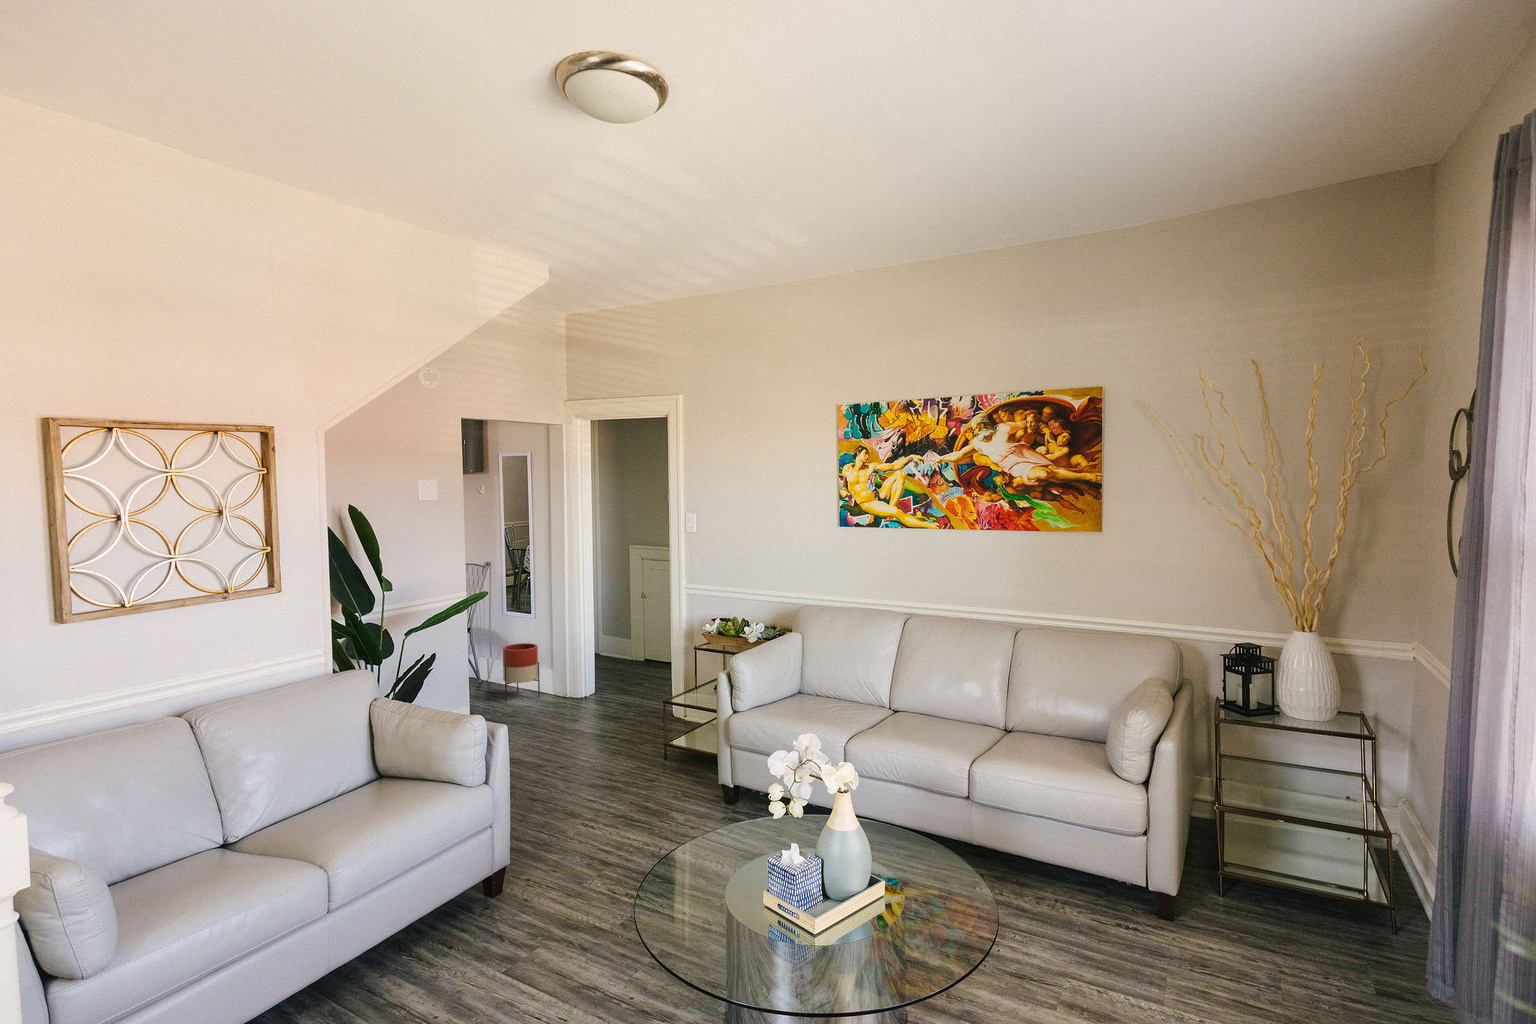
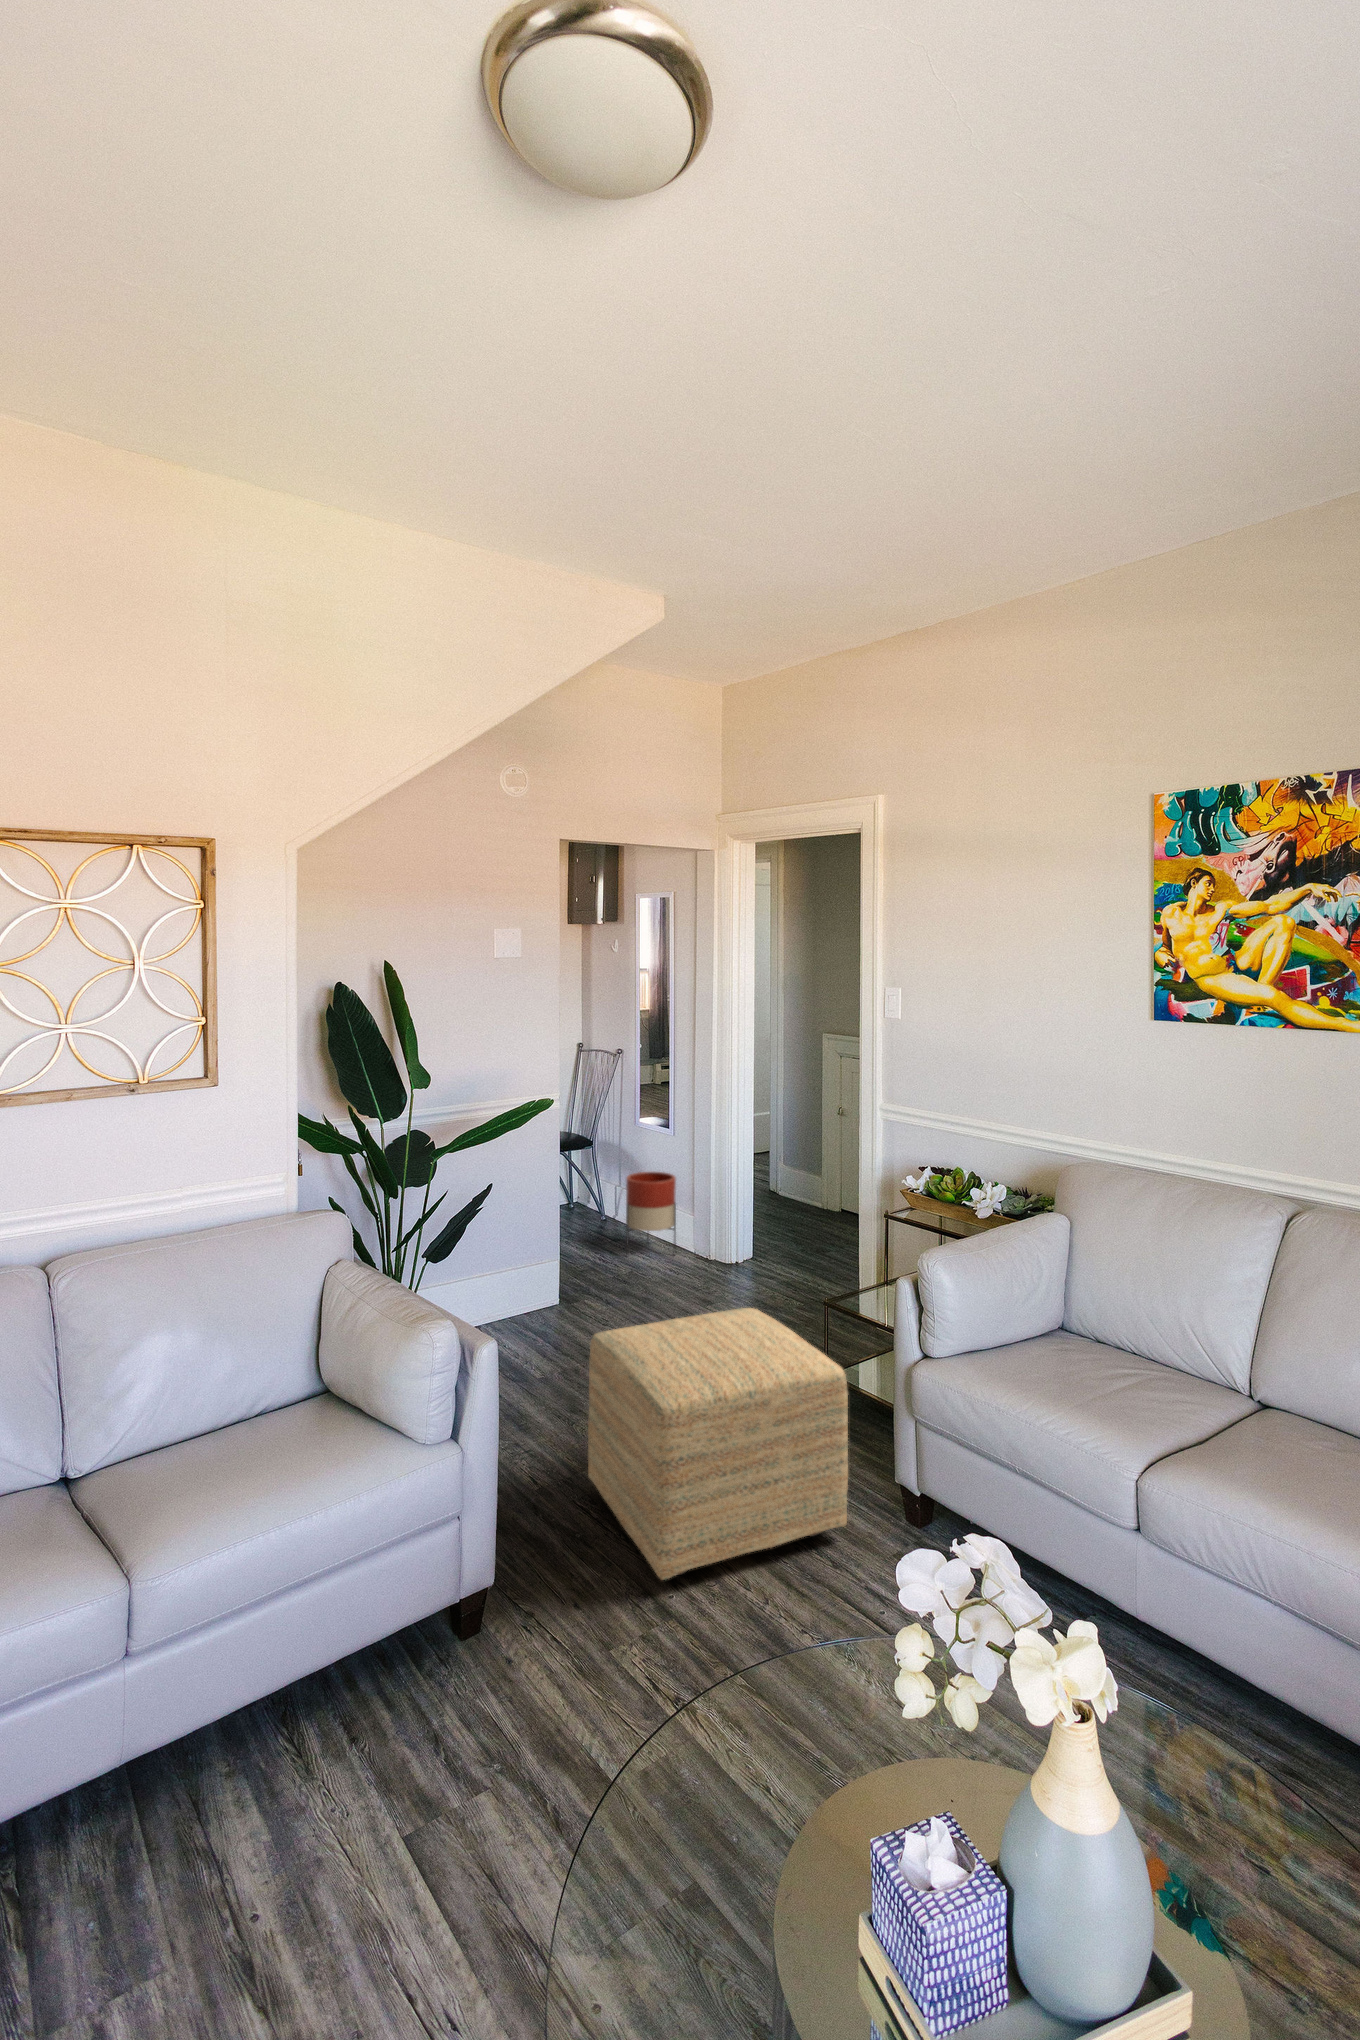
ottoman: none [536,705,694,850] -> present [588,1308,848,1580]

